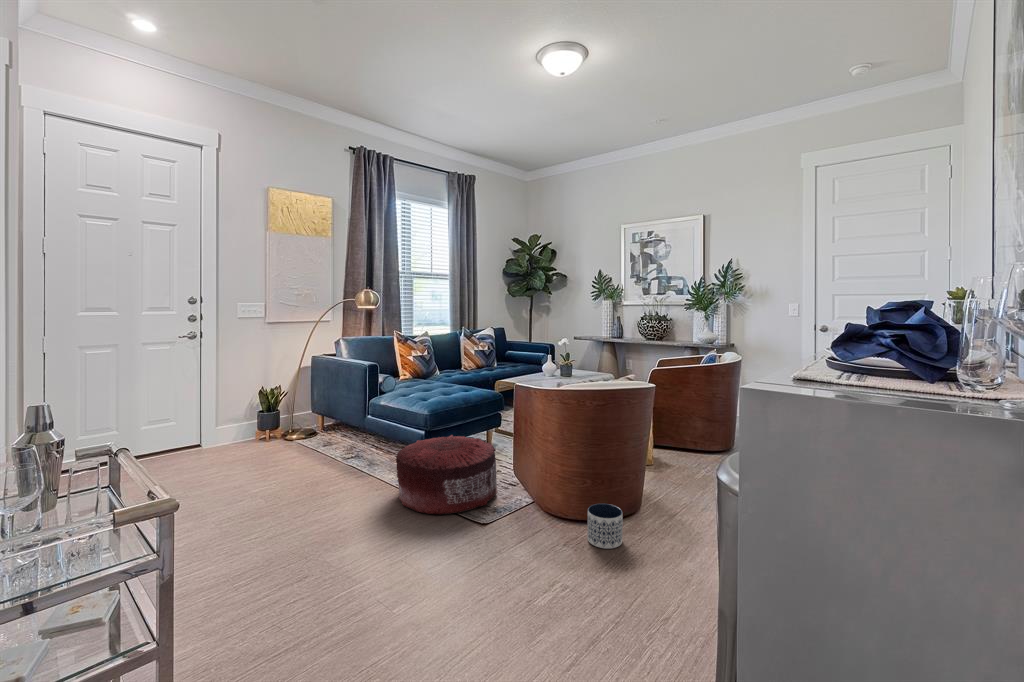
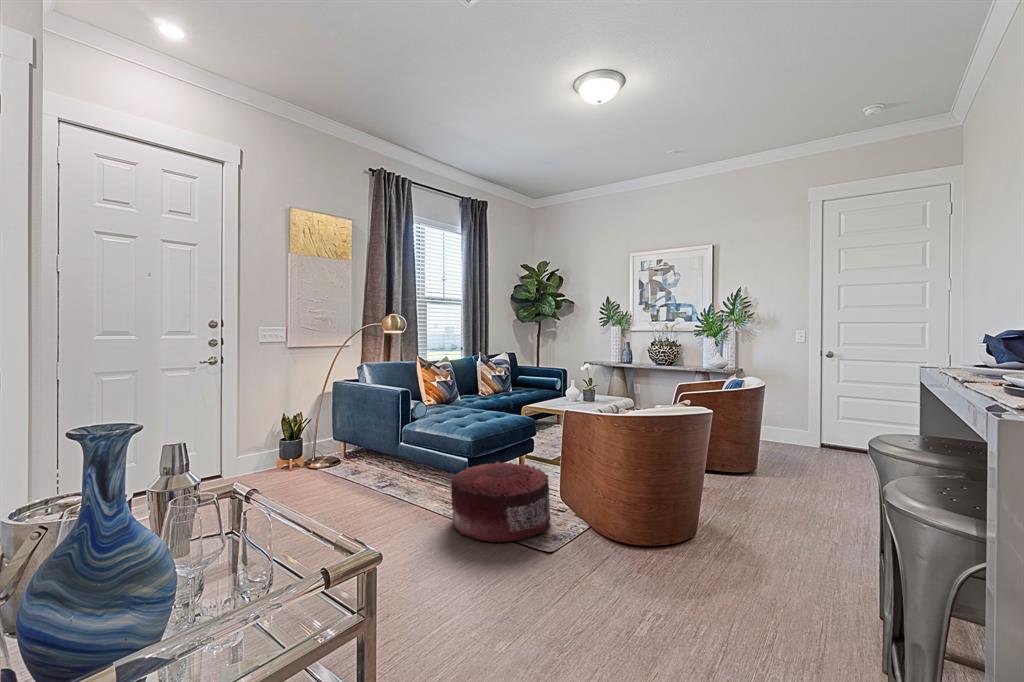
planter: present [587,504,623,549] -> none [656,528,692,573]

